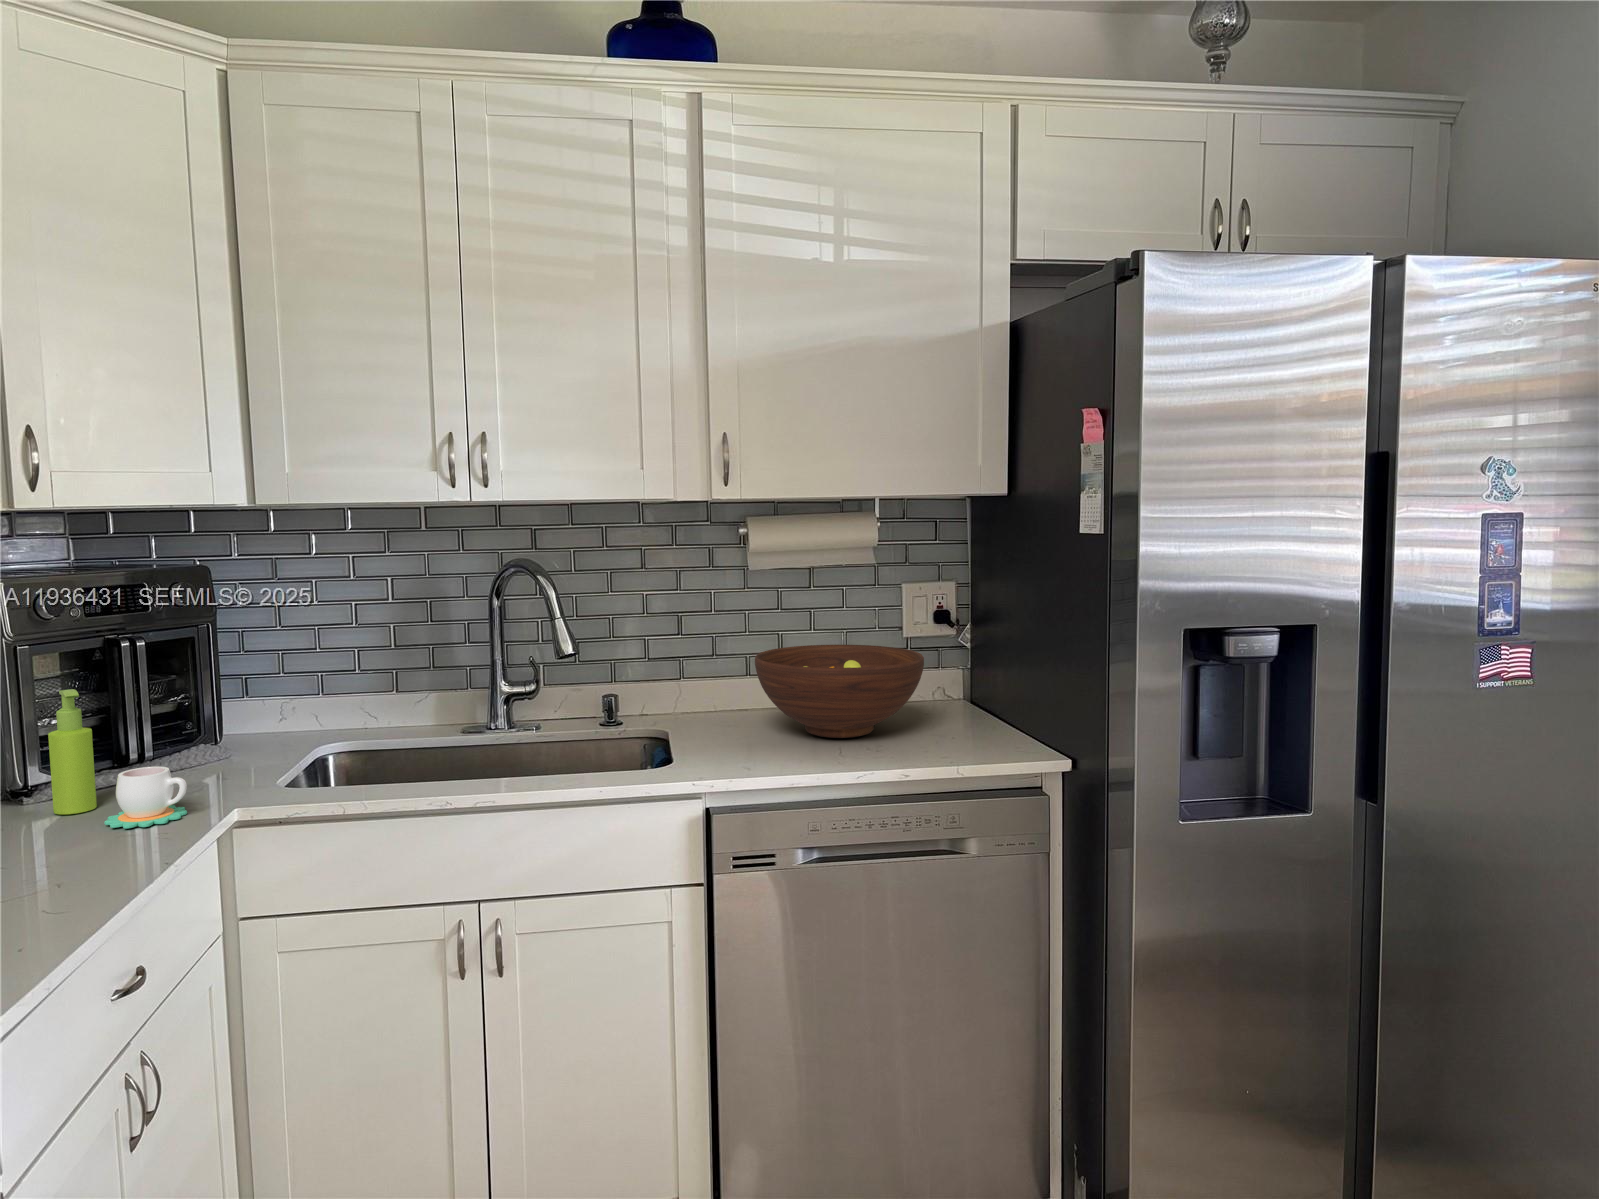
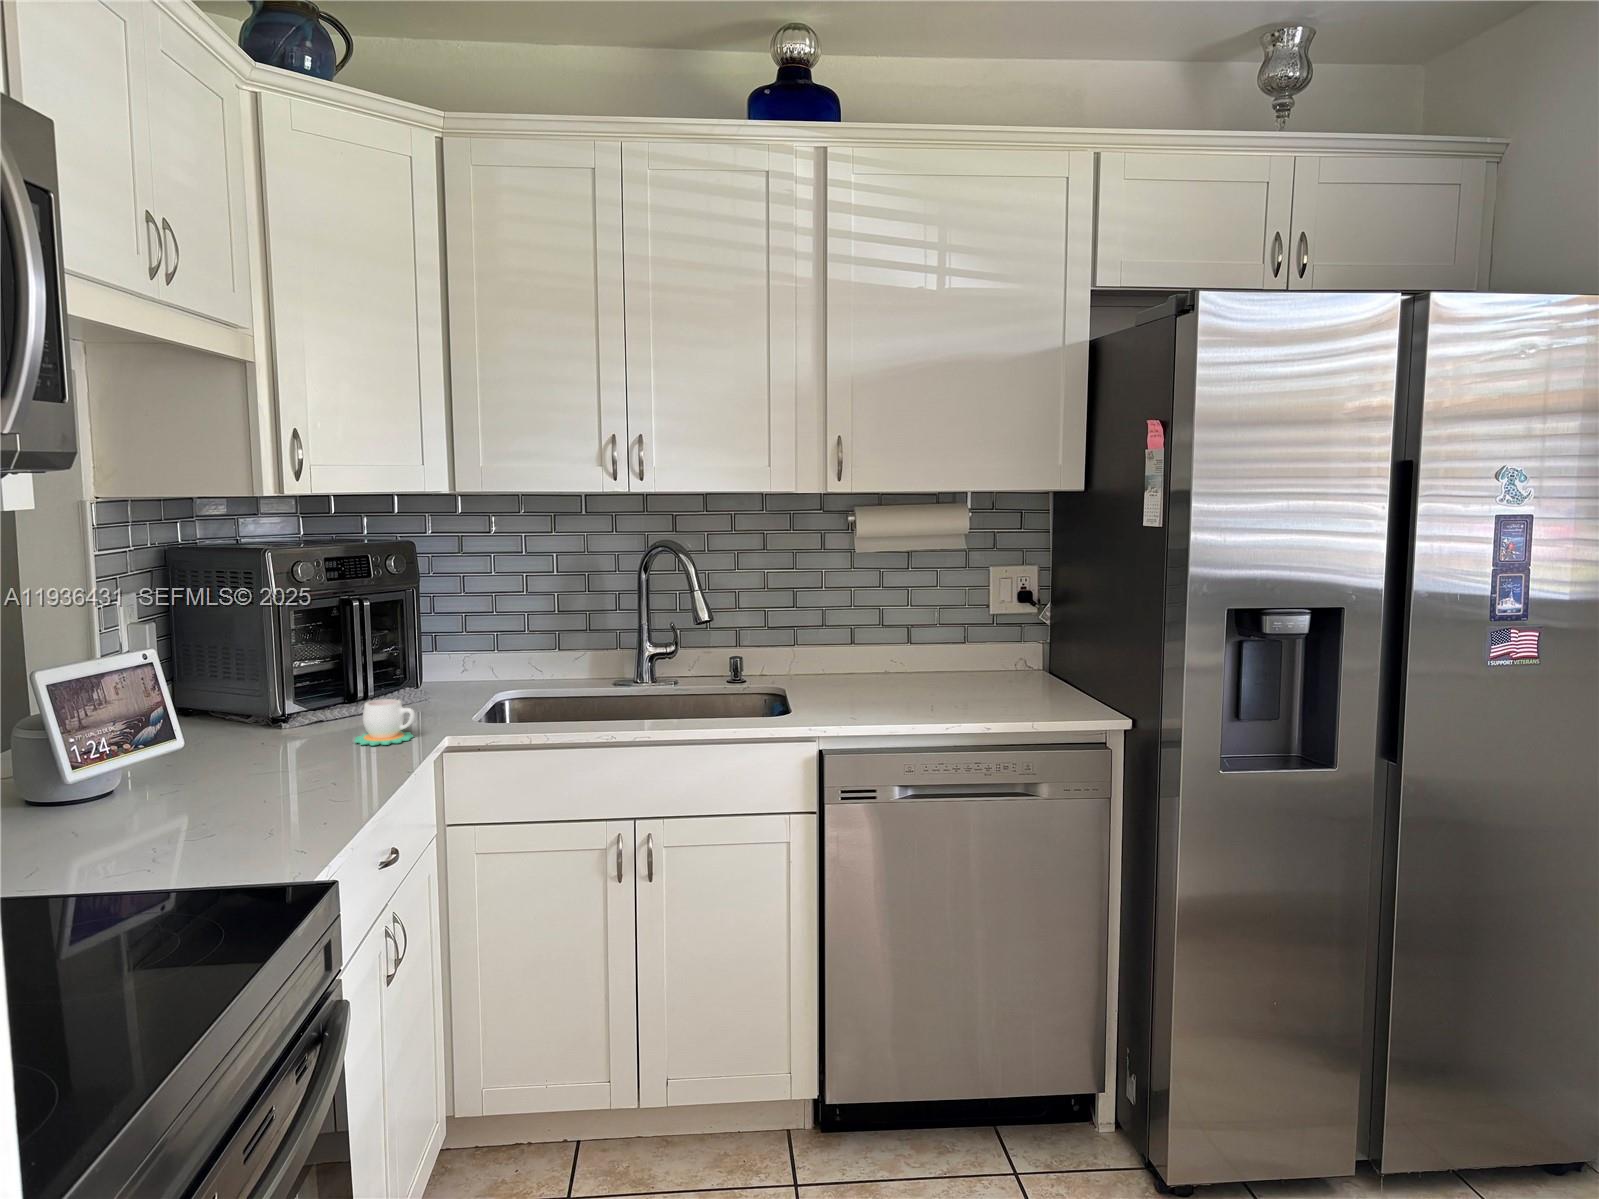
fruit bowl: present [755,645,924,738] -> none [860,619,1006,697]
soap dispenser: present [48,689,97,815] -> none [309,637,342,735]

